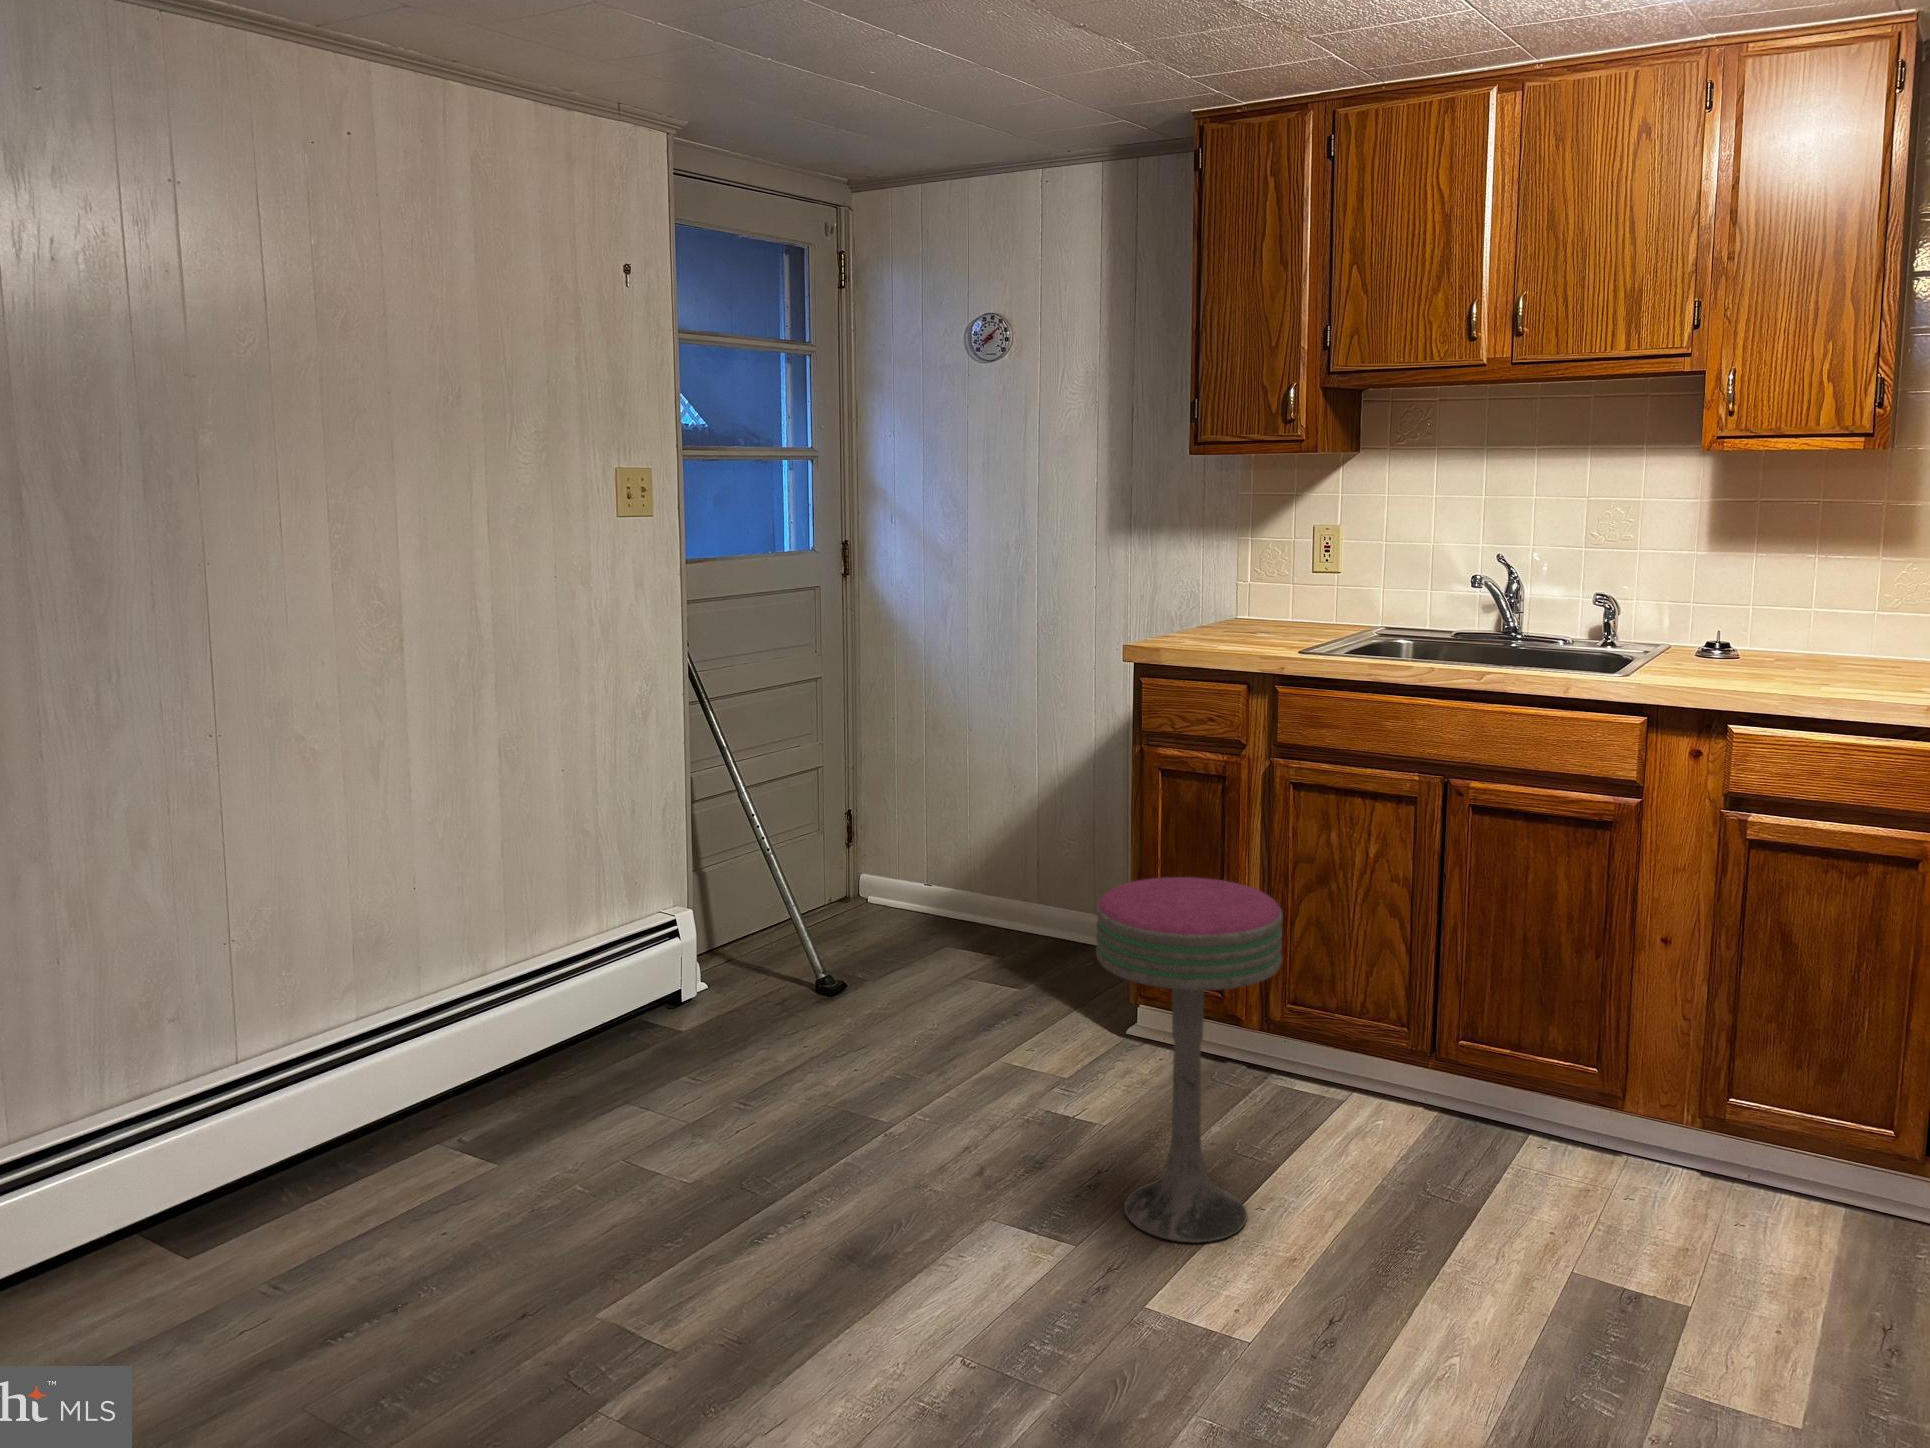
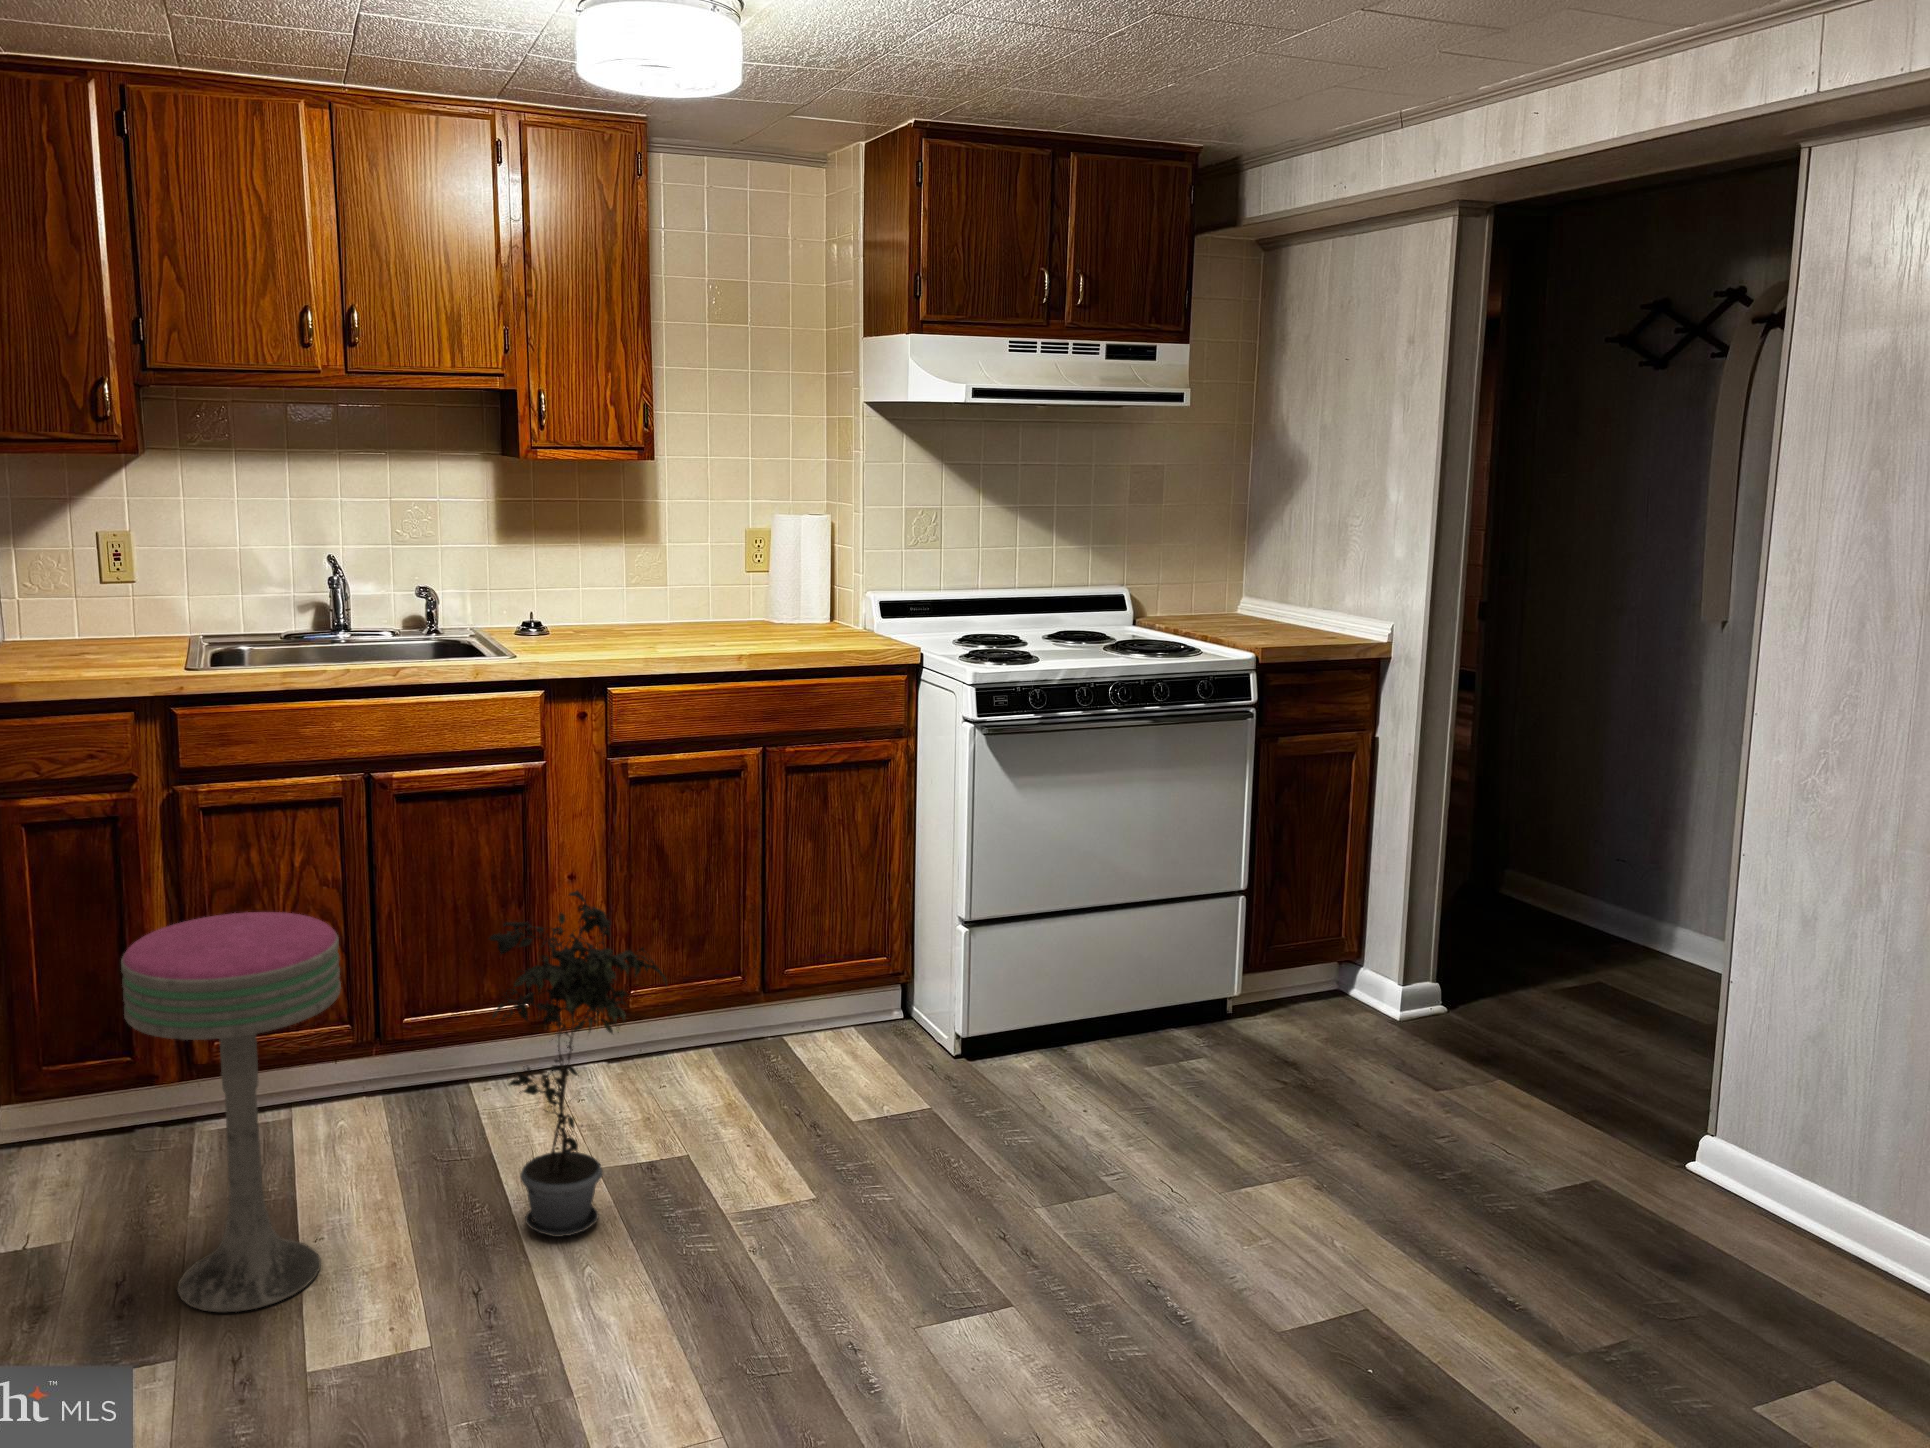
potted plant: none [1404,942,1587,1322] -> present [488,891,667,1237]

